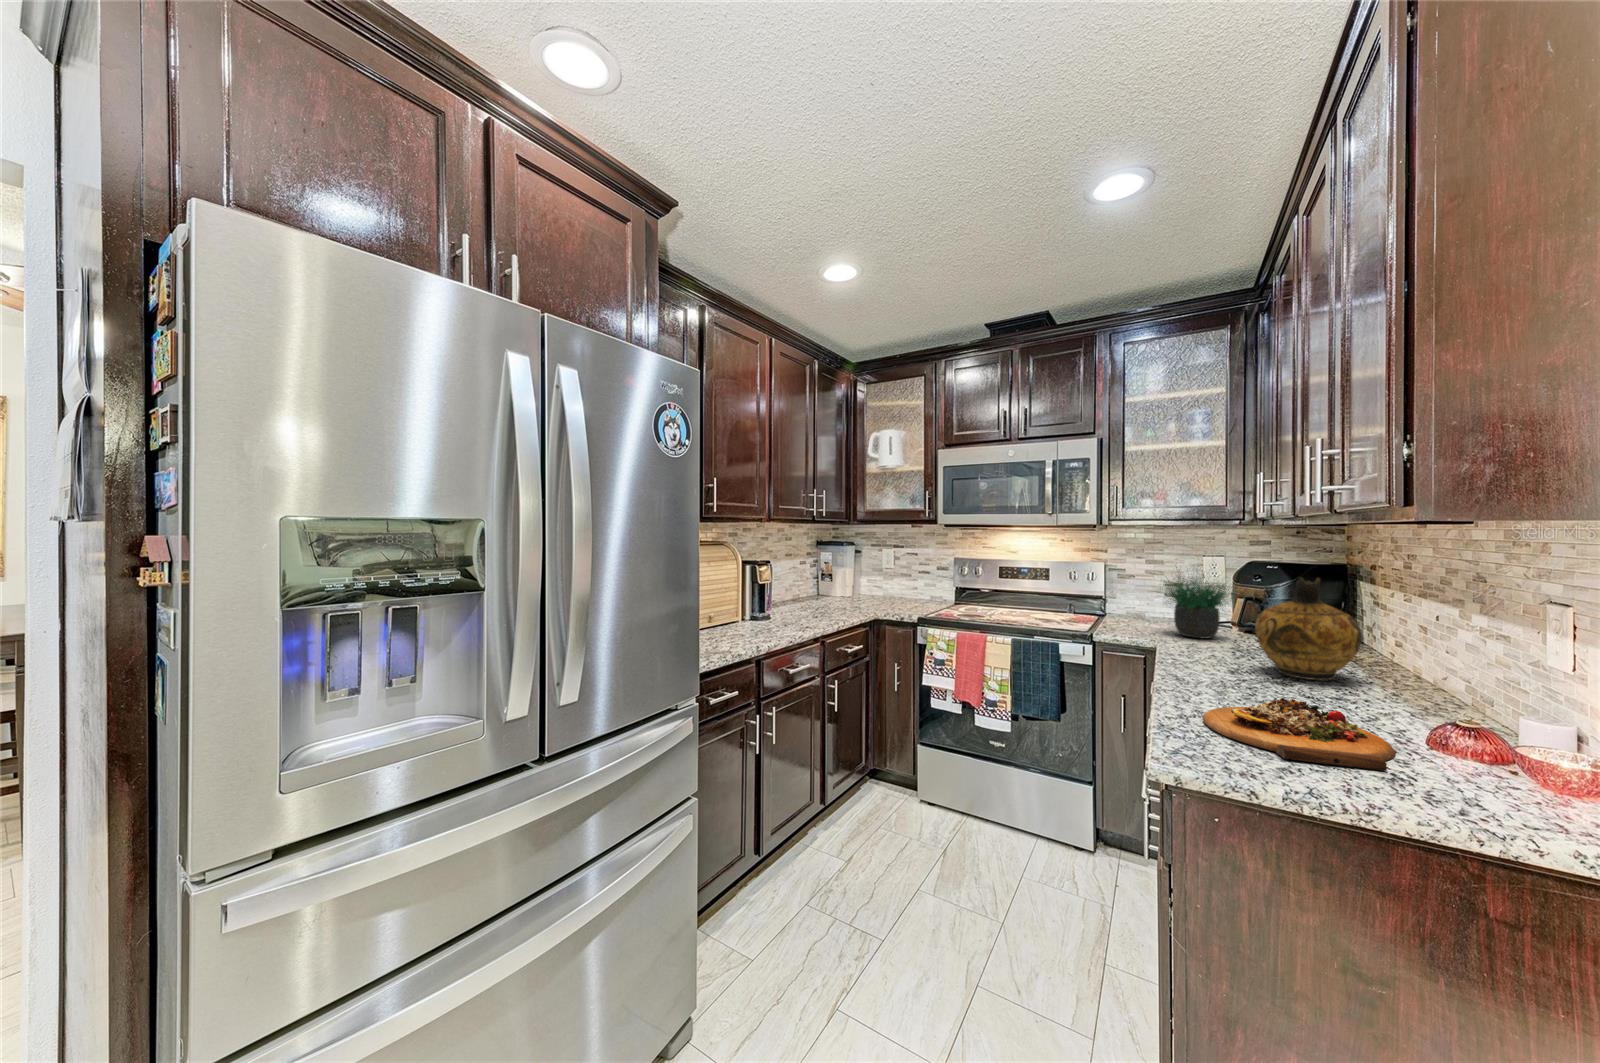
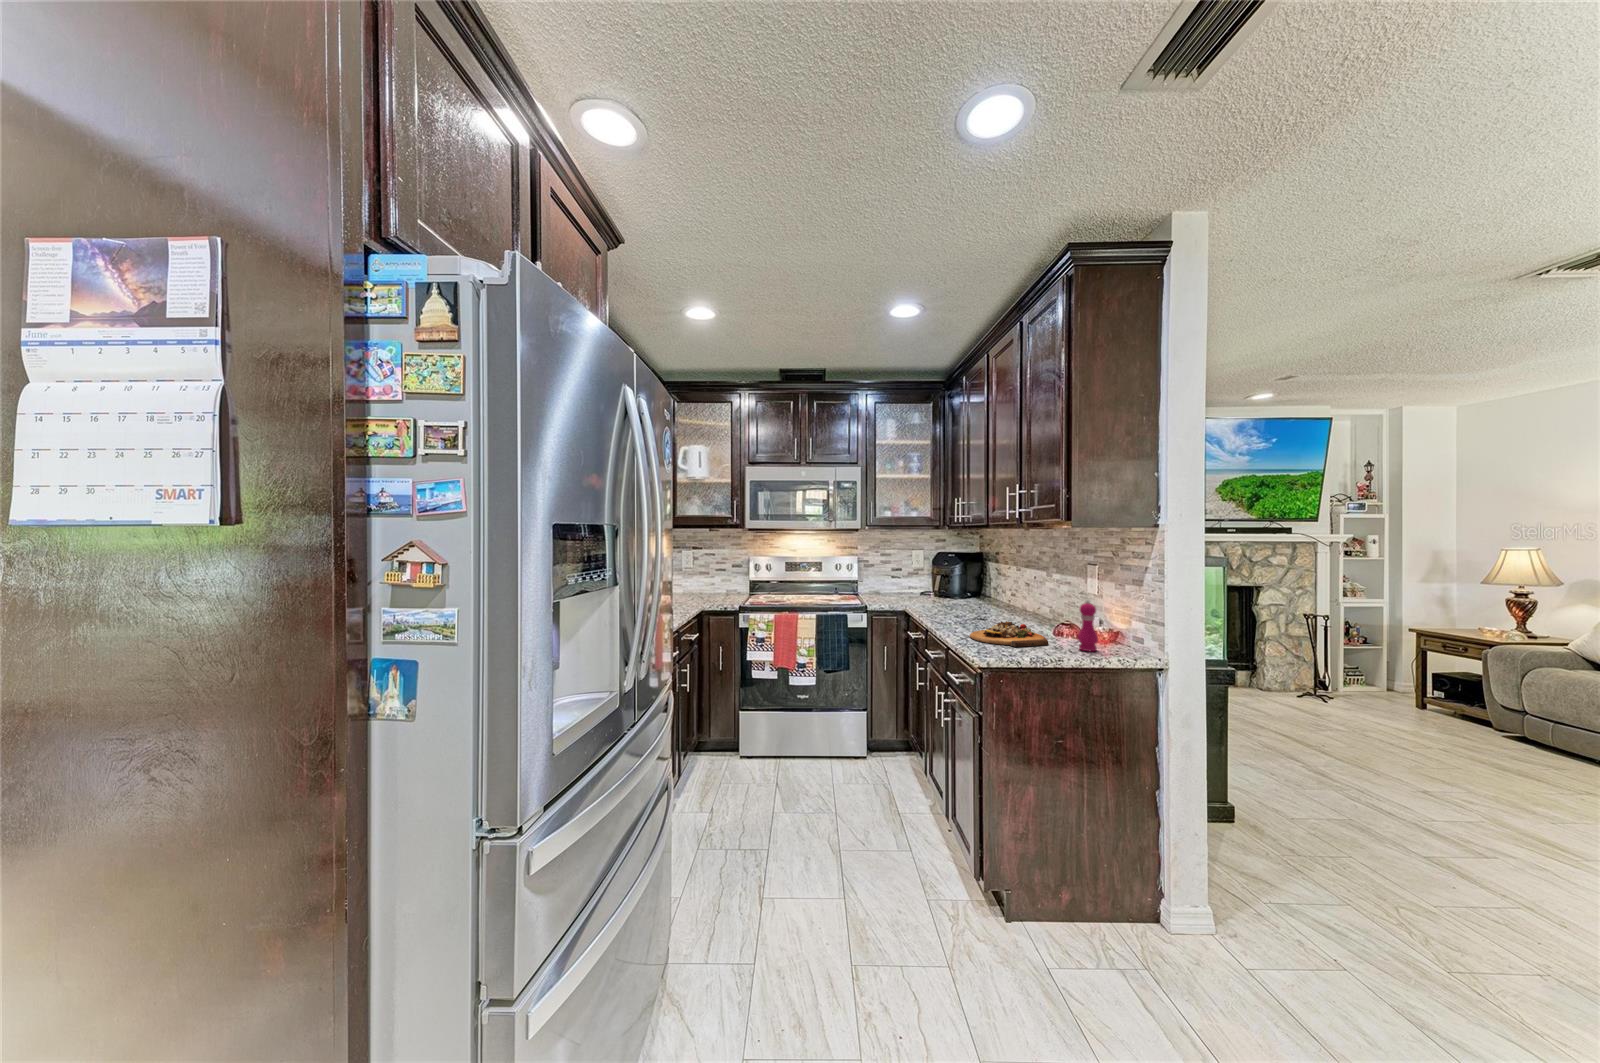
potted plant: present [1160,567,1234,639] -> none [892,547,947,602]
ceramic jug: present [1255,578,1362,680] -> none [965,560,1011,616]
pepper mill: none [1471,684,1542,818] -> present [1078,600,1098,651]

